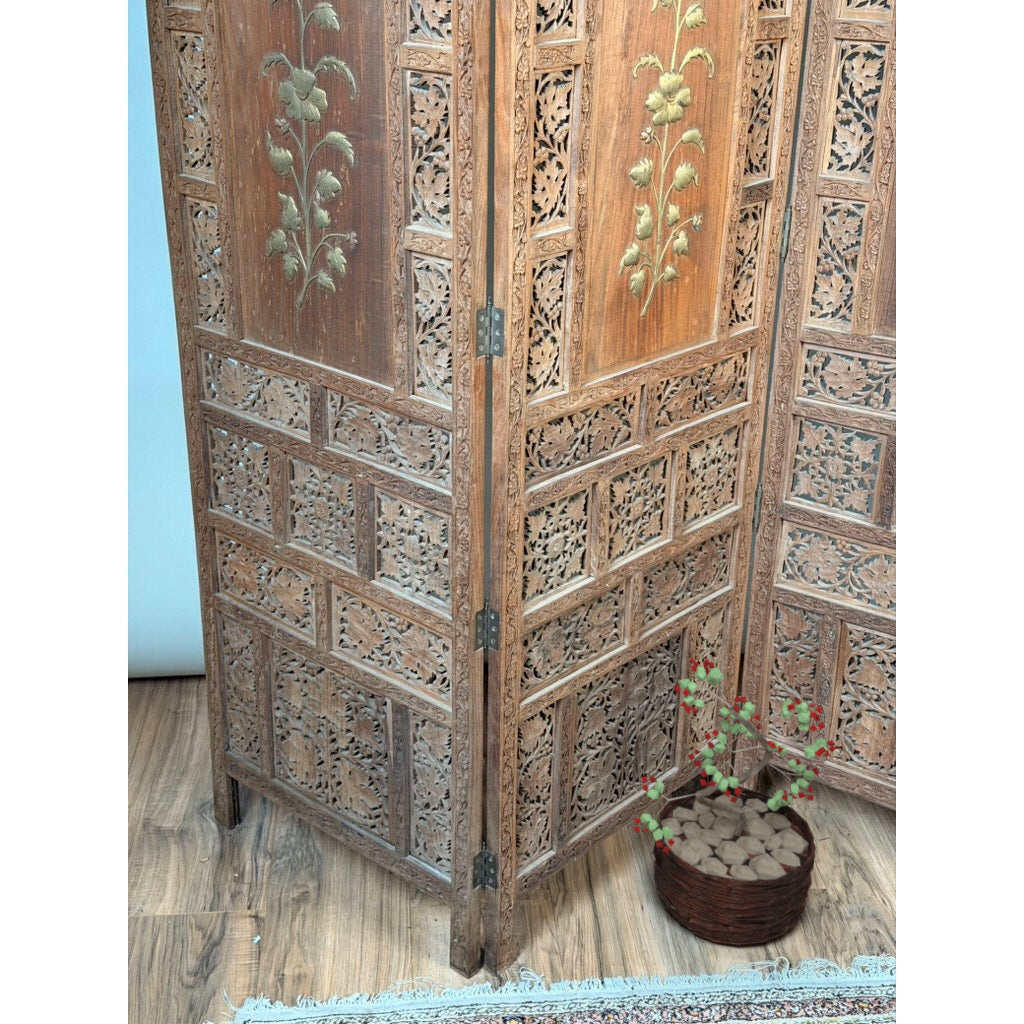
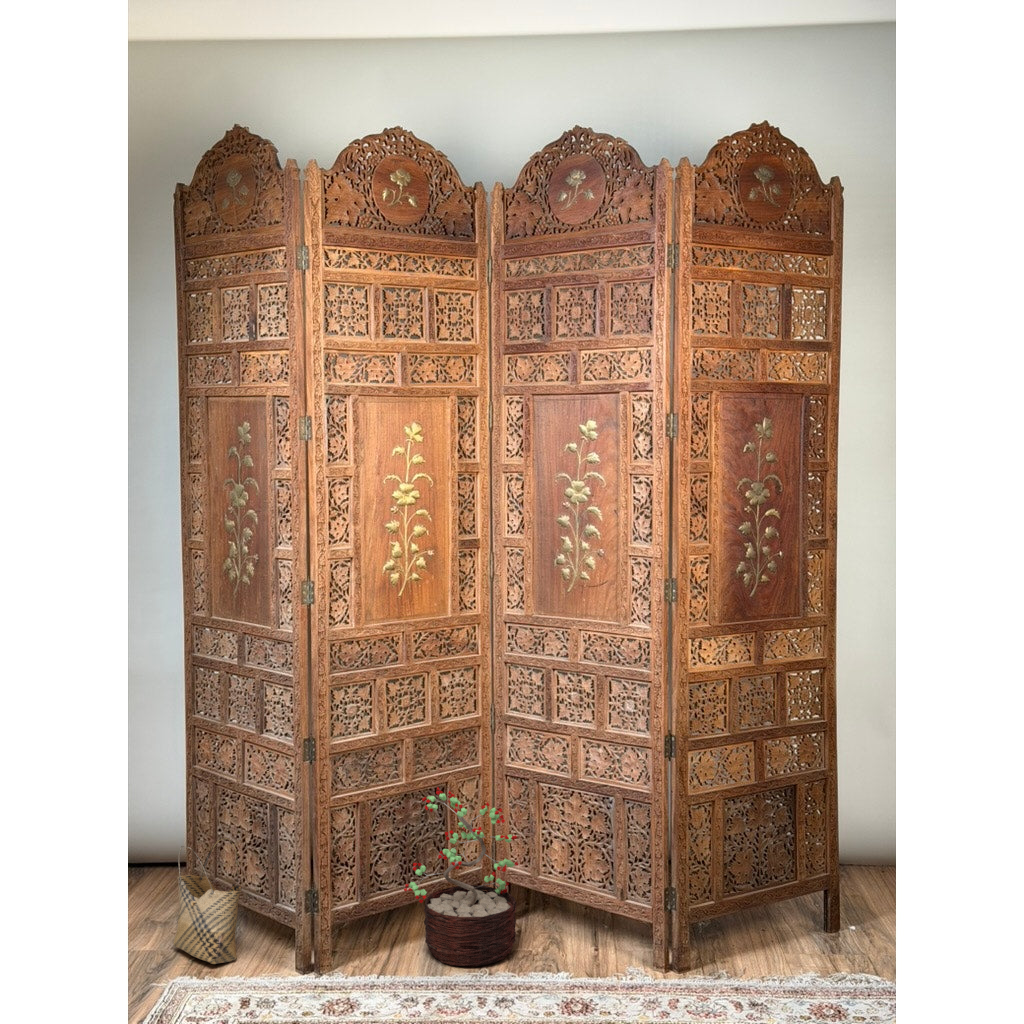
woven basket: none [221,742,348,959] -> present [173,838,242,964]

